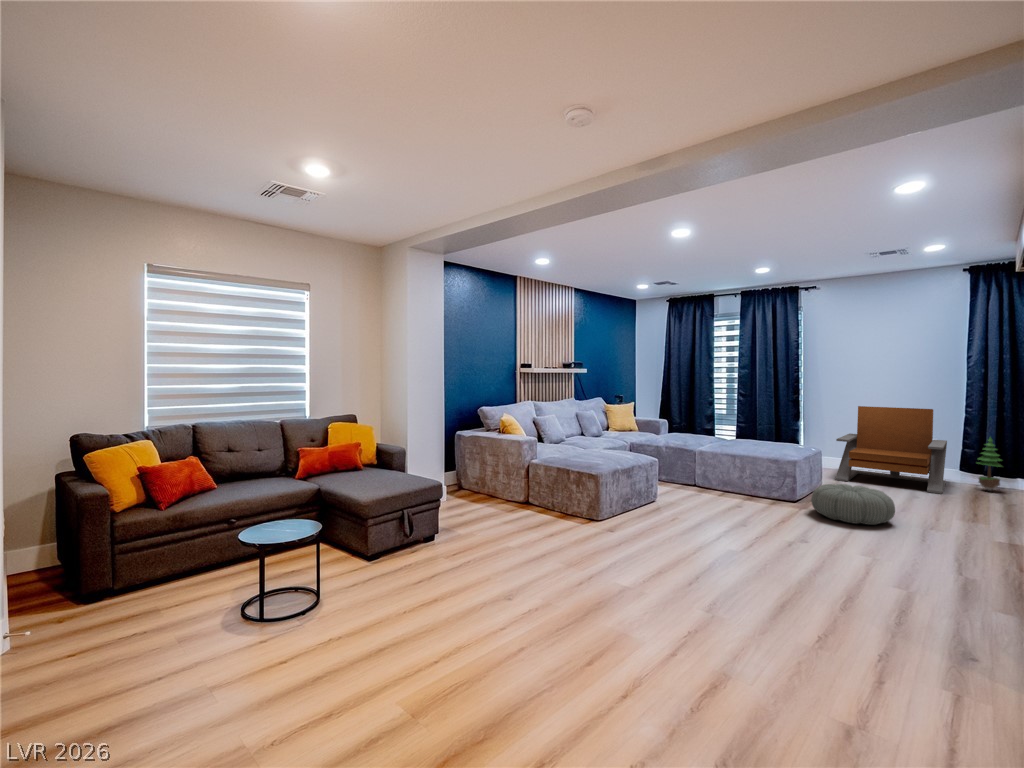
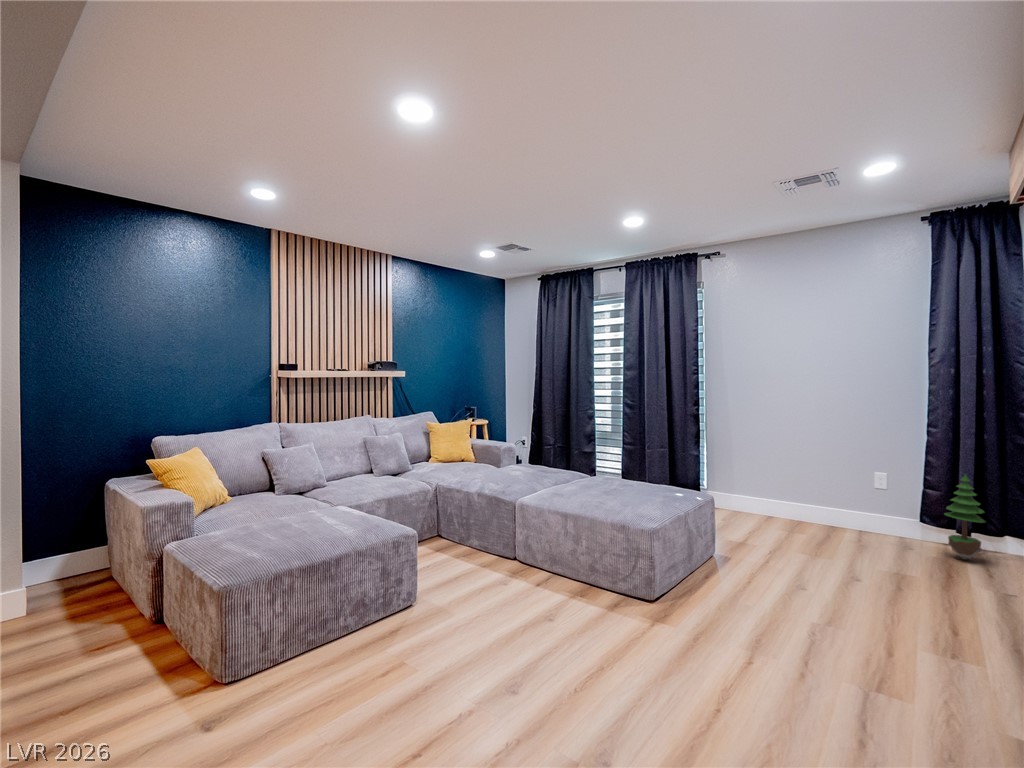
lounge chair: present [836,406,947,494] -> none [741,424,900,569]
pouf: present [811,484,895,525] -> none [669,579,816,683]

